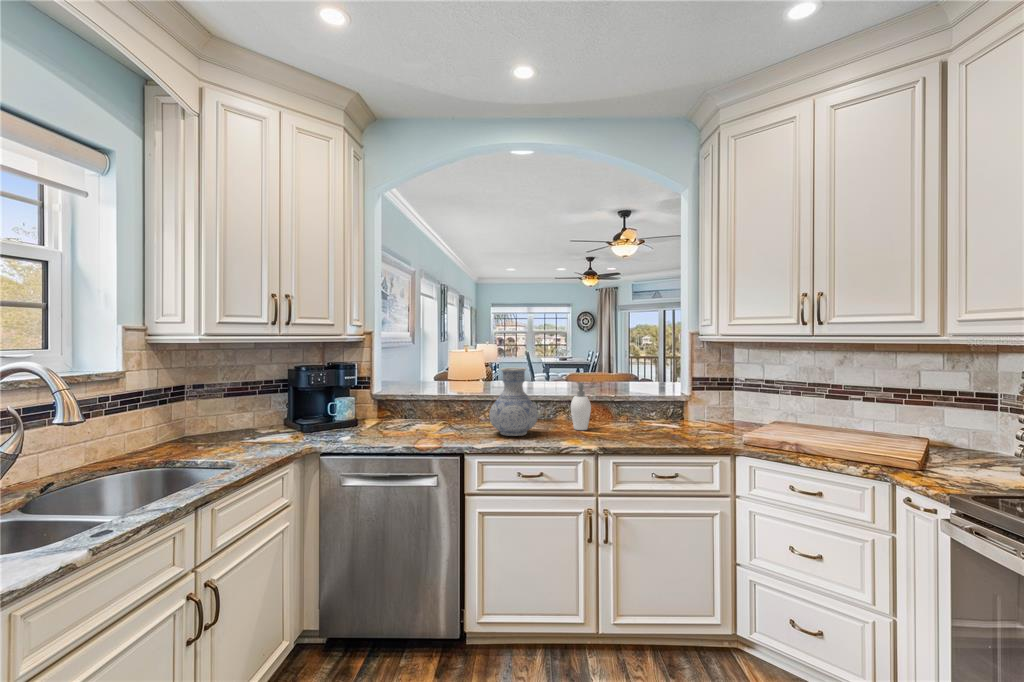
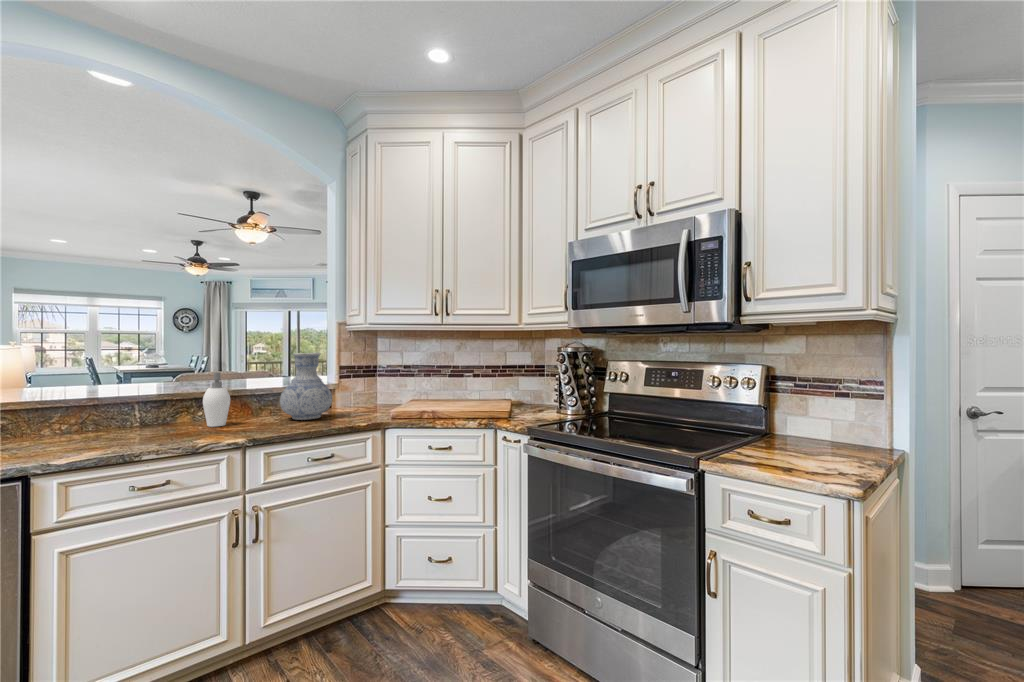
vase: present [489,368,538,436] -> present [280,353,332,420]

